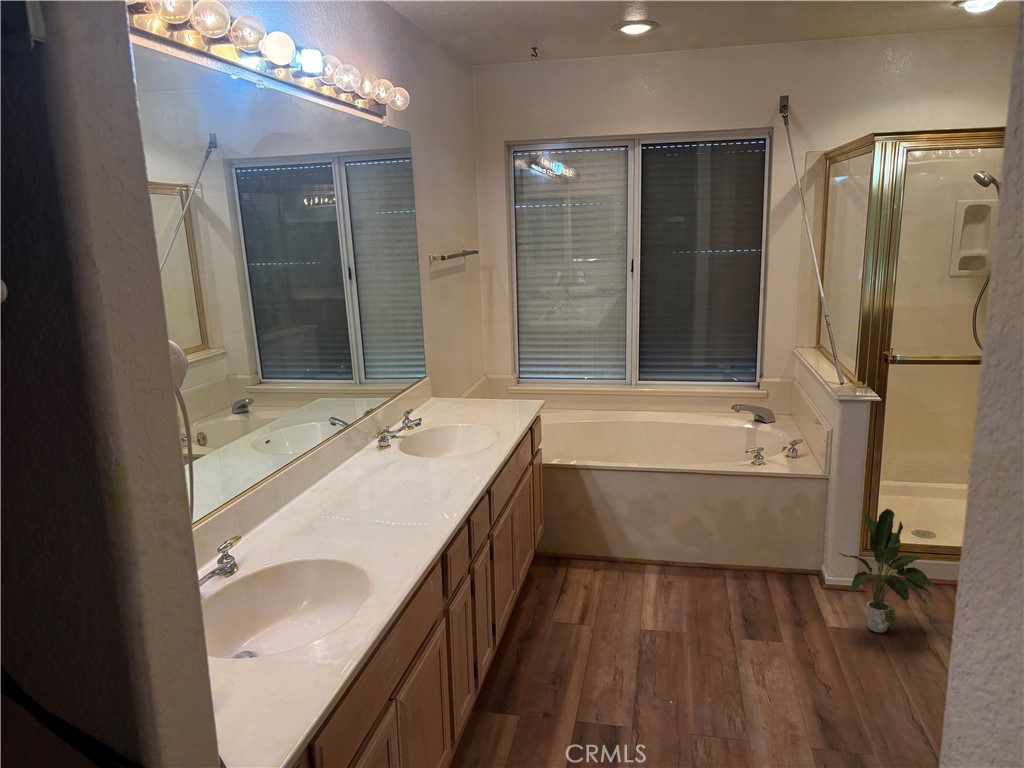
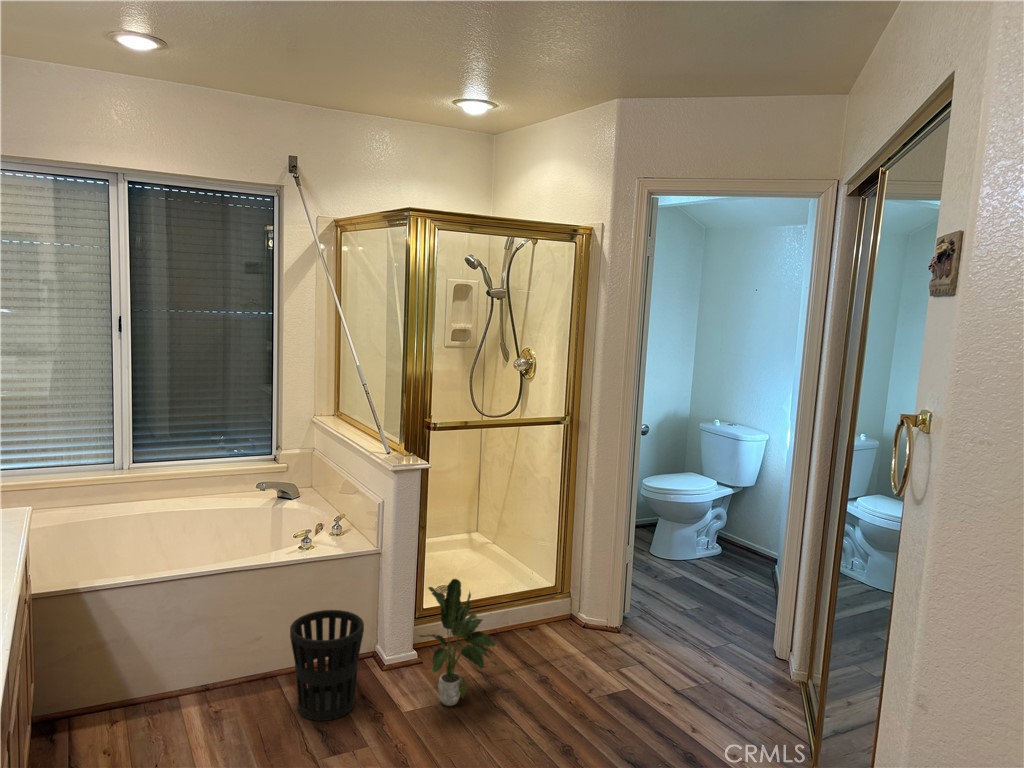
wastebasket: none [727,517,794,612] -> present [290,610,364,721]

